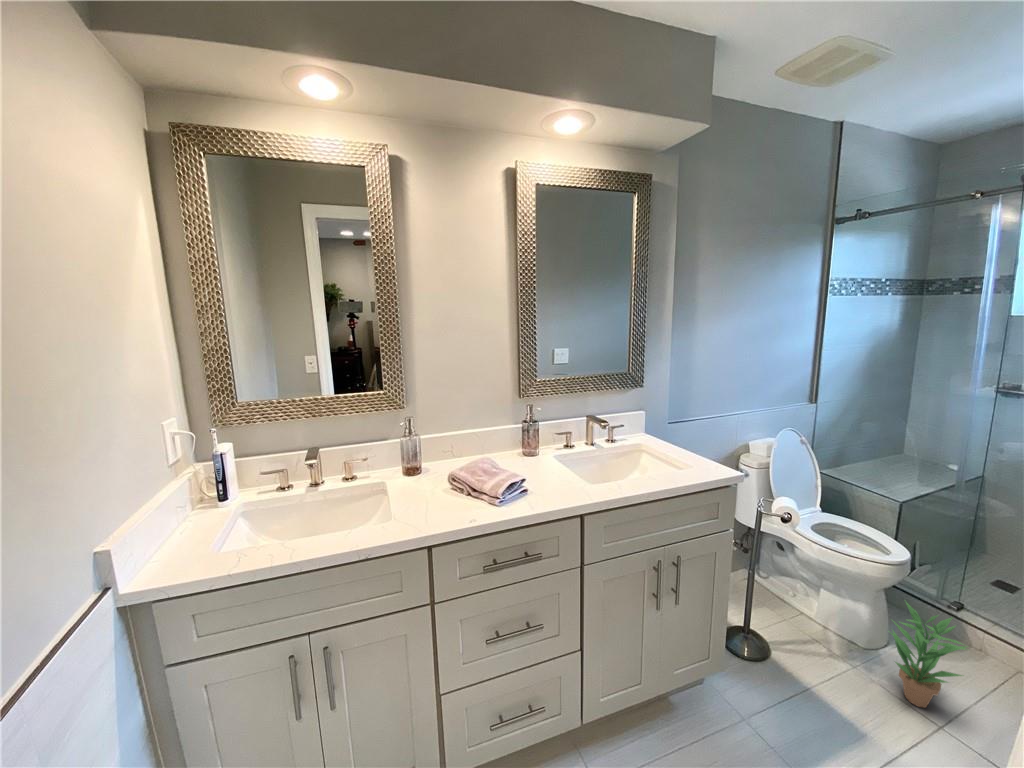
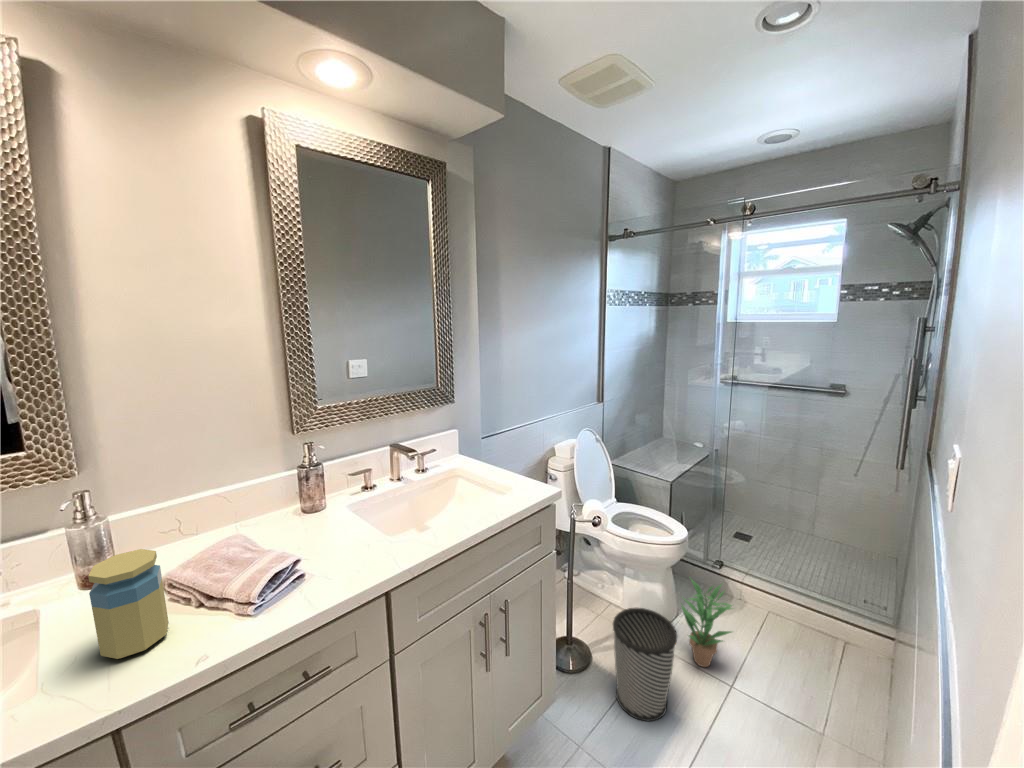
jar: none [420,452,452,511] -> present [88,549,169,659]
wastebasket: none [794,612,876,731] -> present [613,608,677,721]

